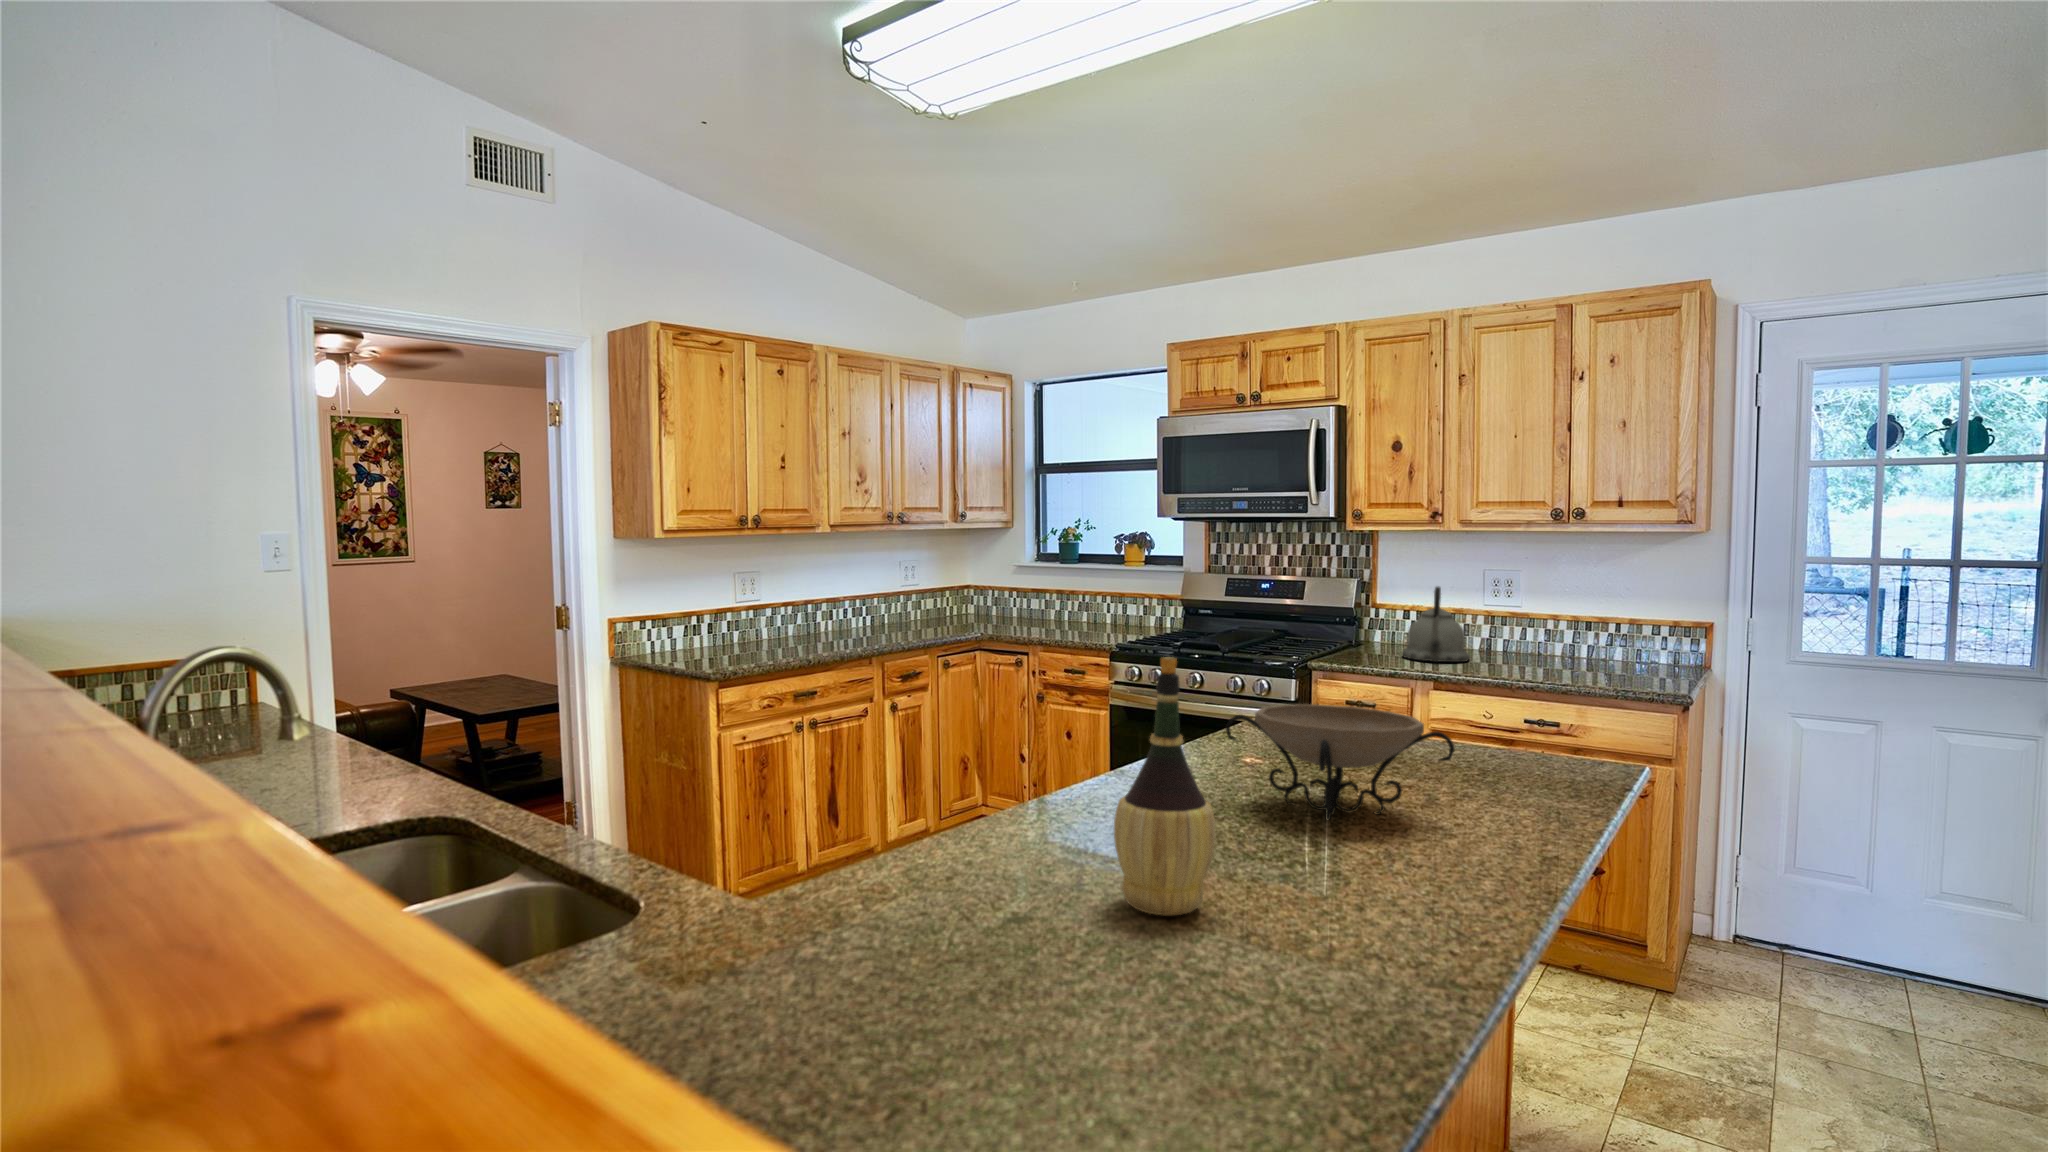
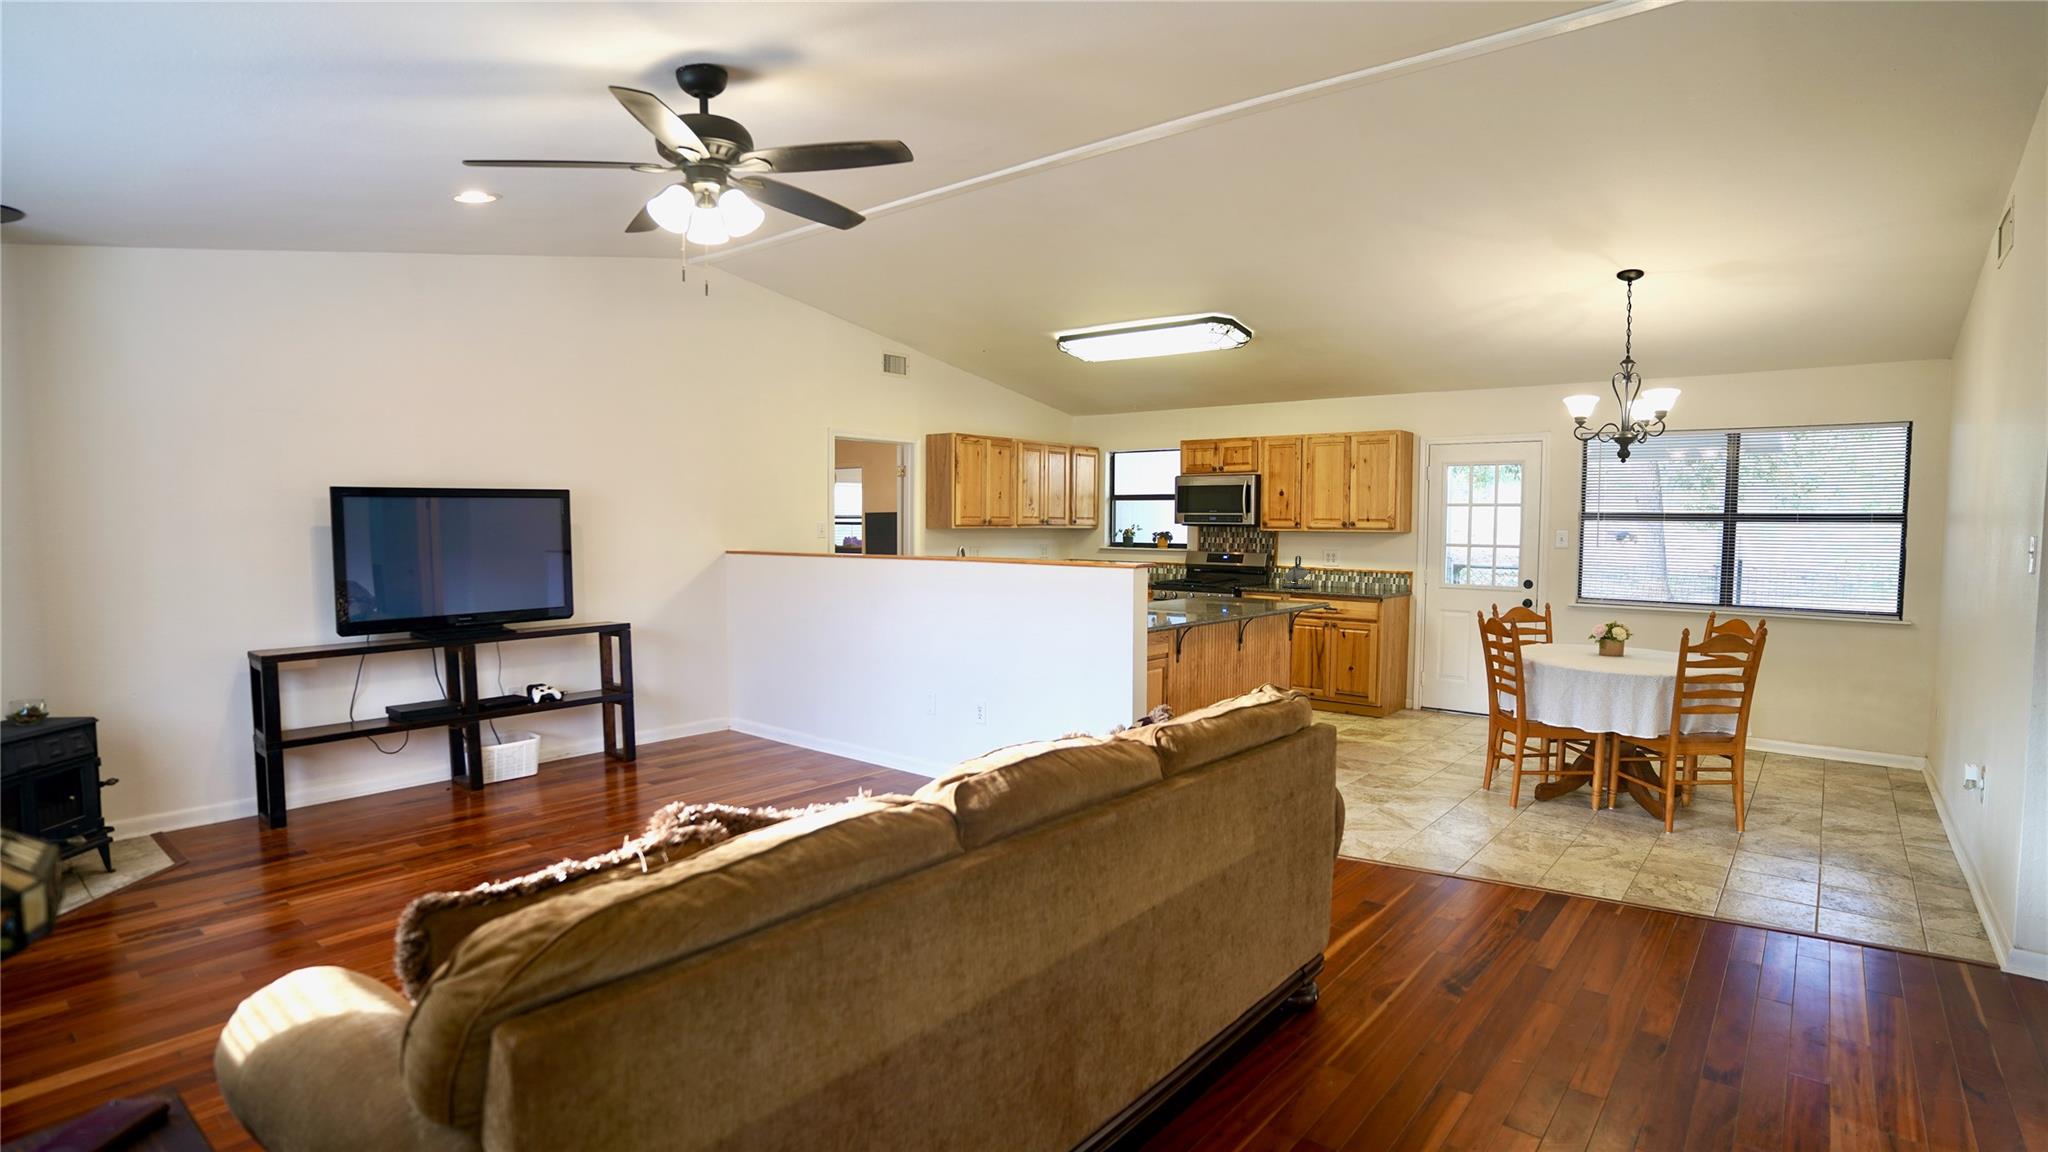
wine bottle: present [1114,657,1215,915] -> none [1164,551,1186,605]
decorative bowl: present [1226,704,1455,820] -> none [1193,575,1251,602]

